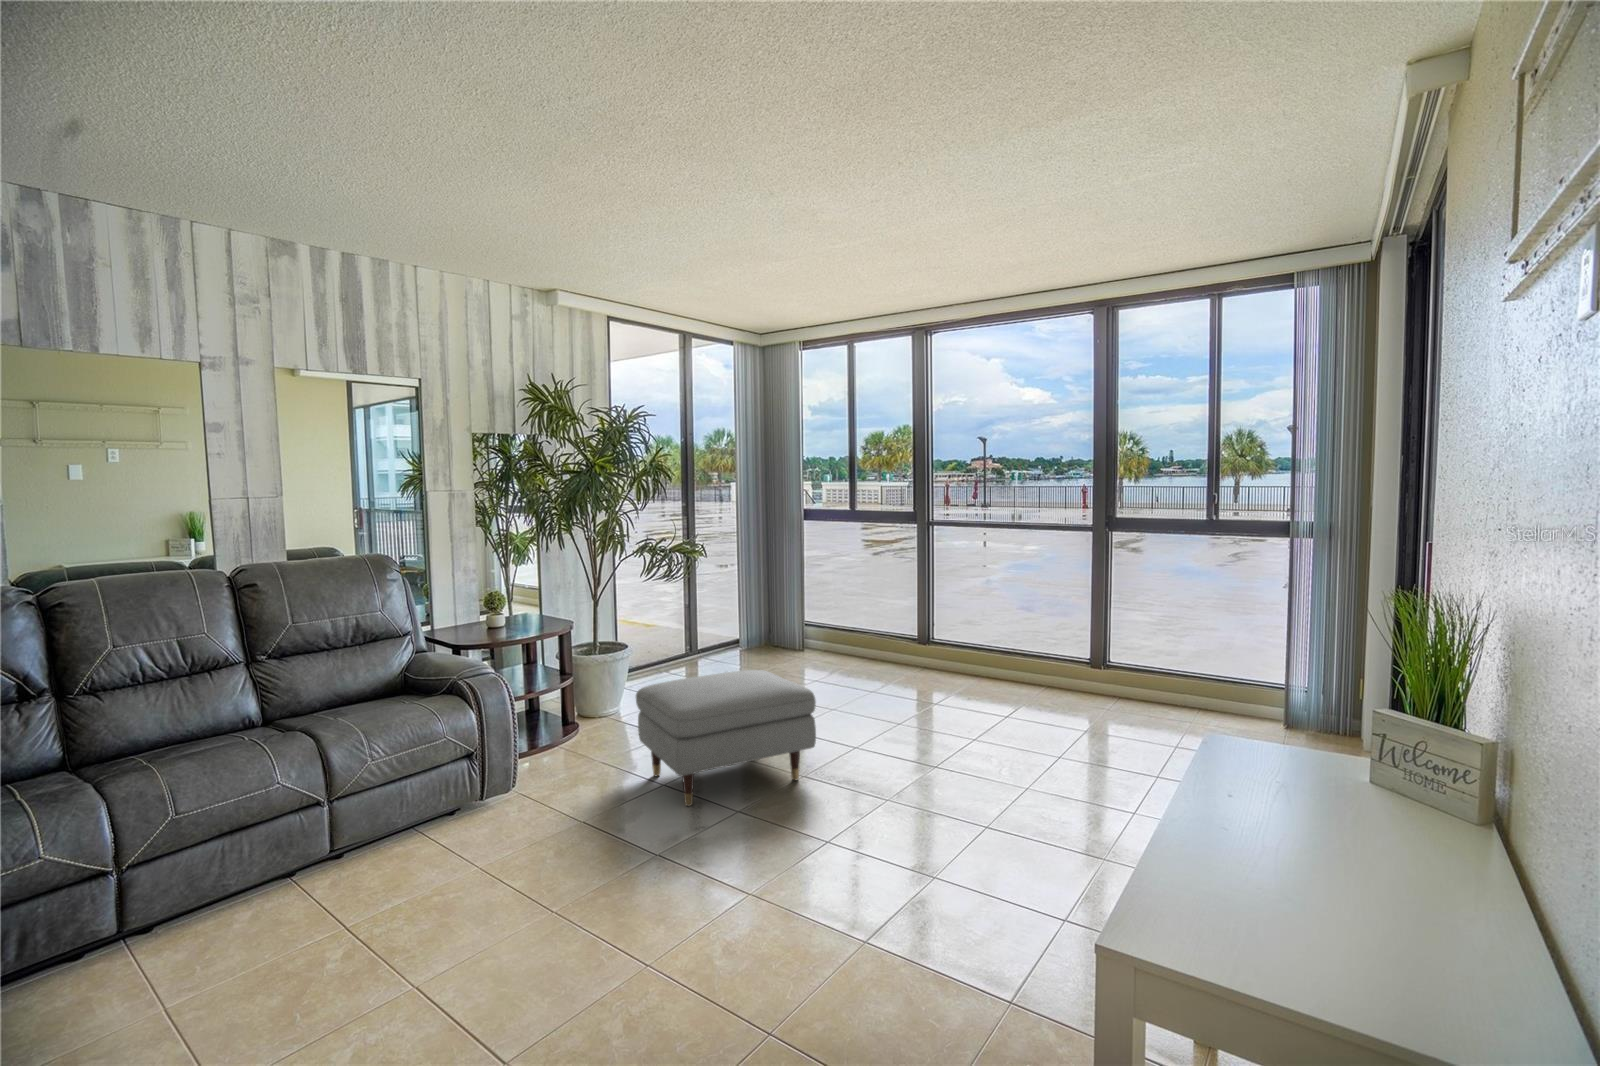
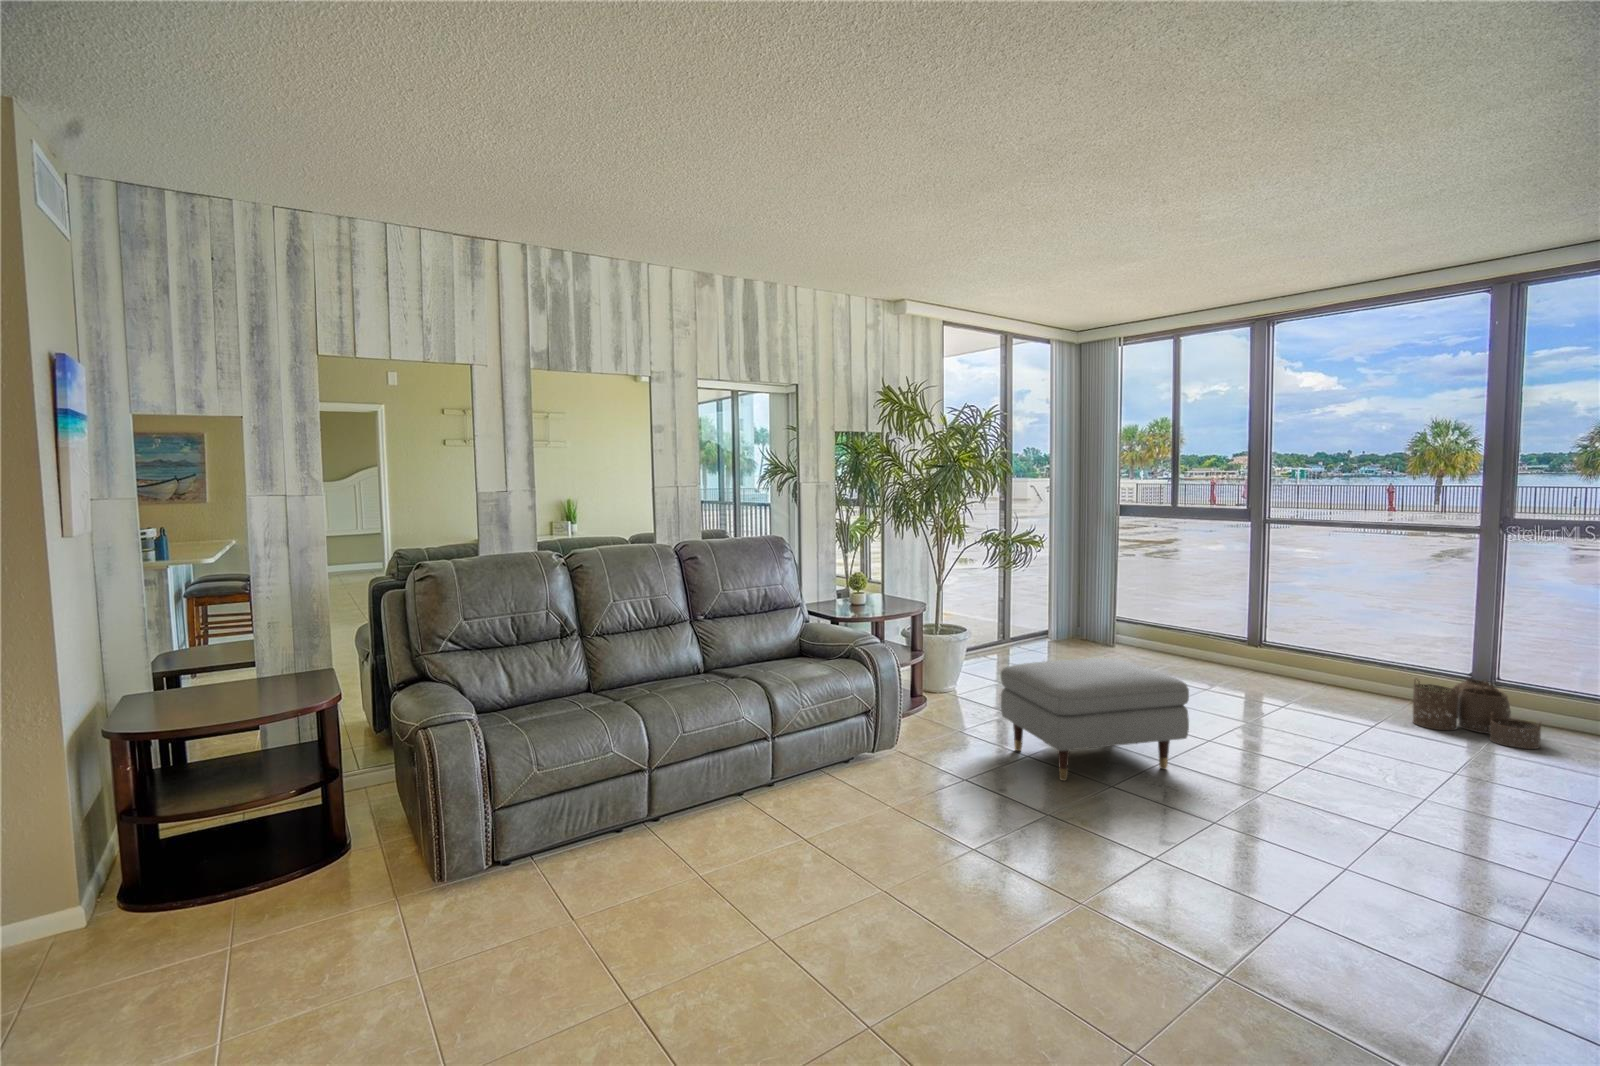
woven basket: none [1032,659,1122,723] -> present [1413,679,1541,749]

